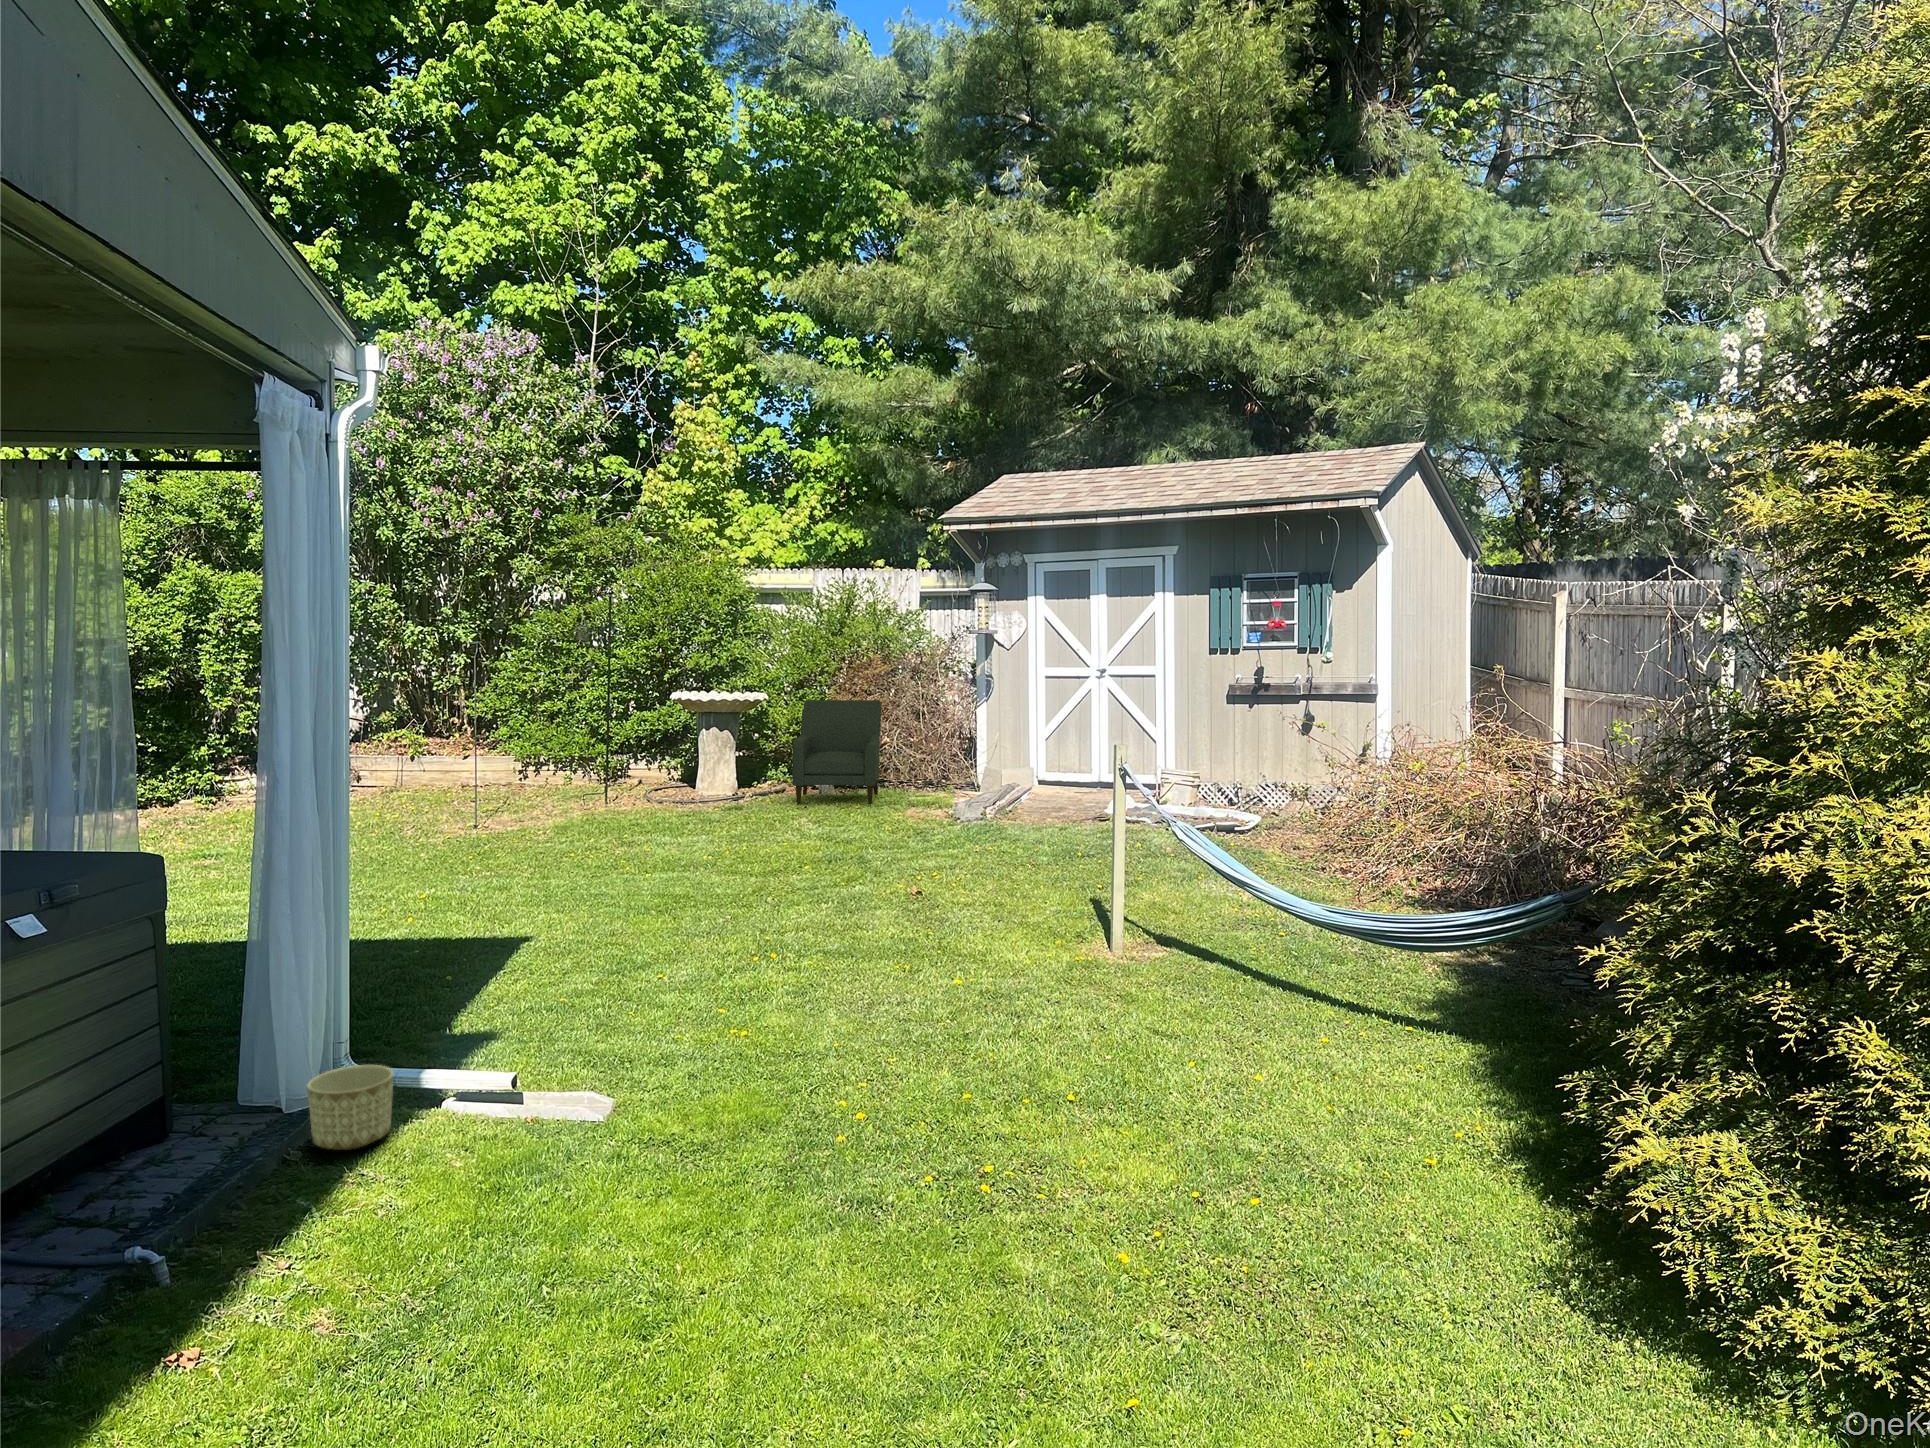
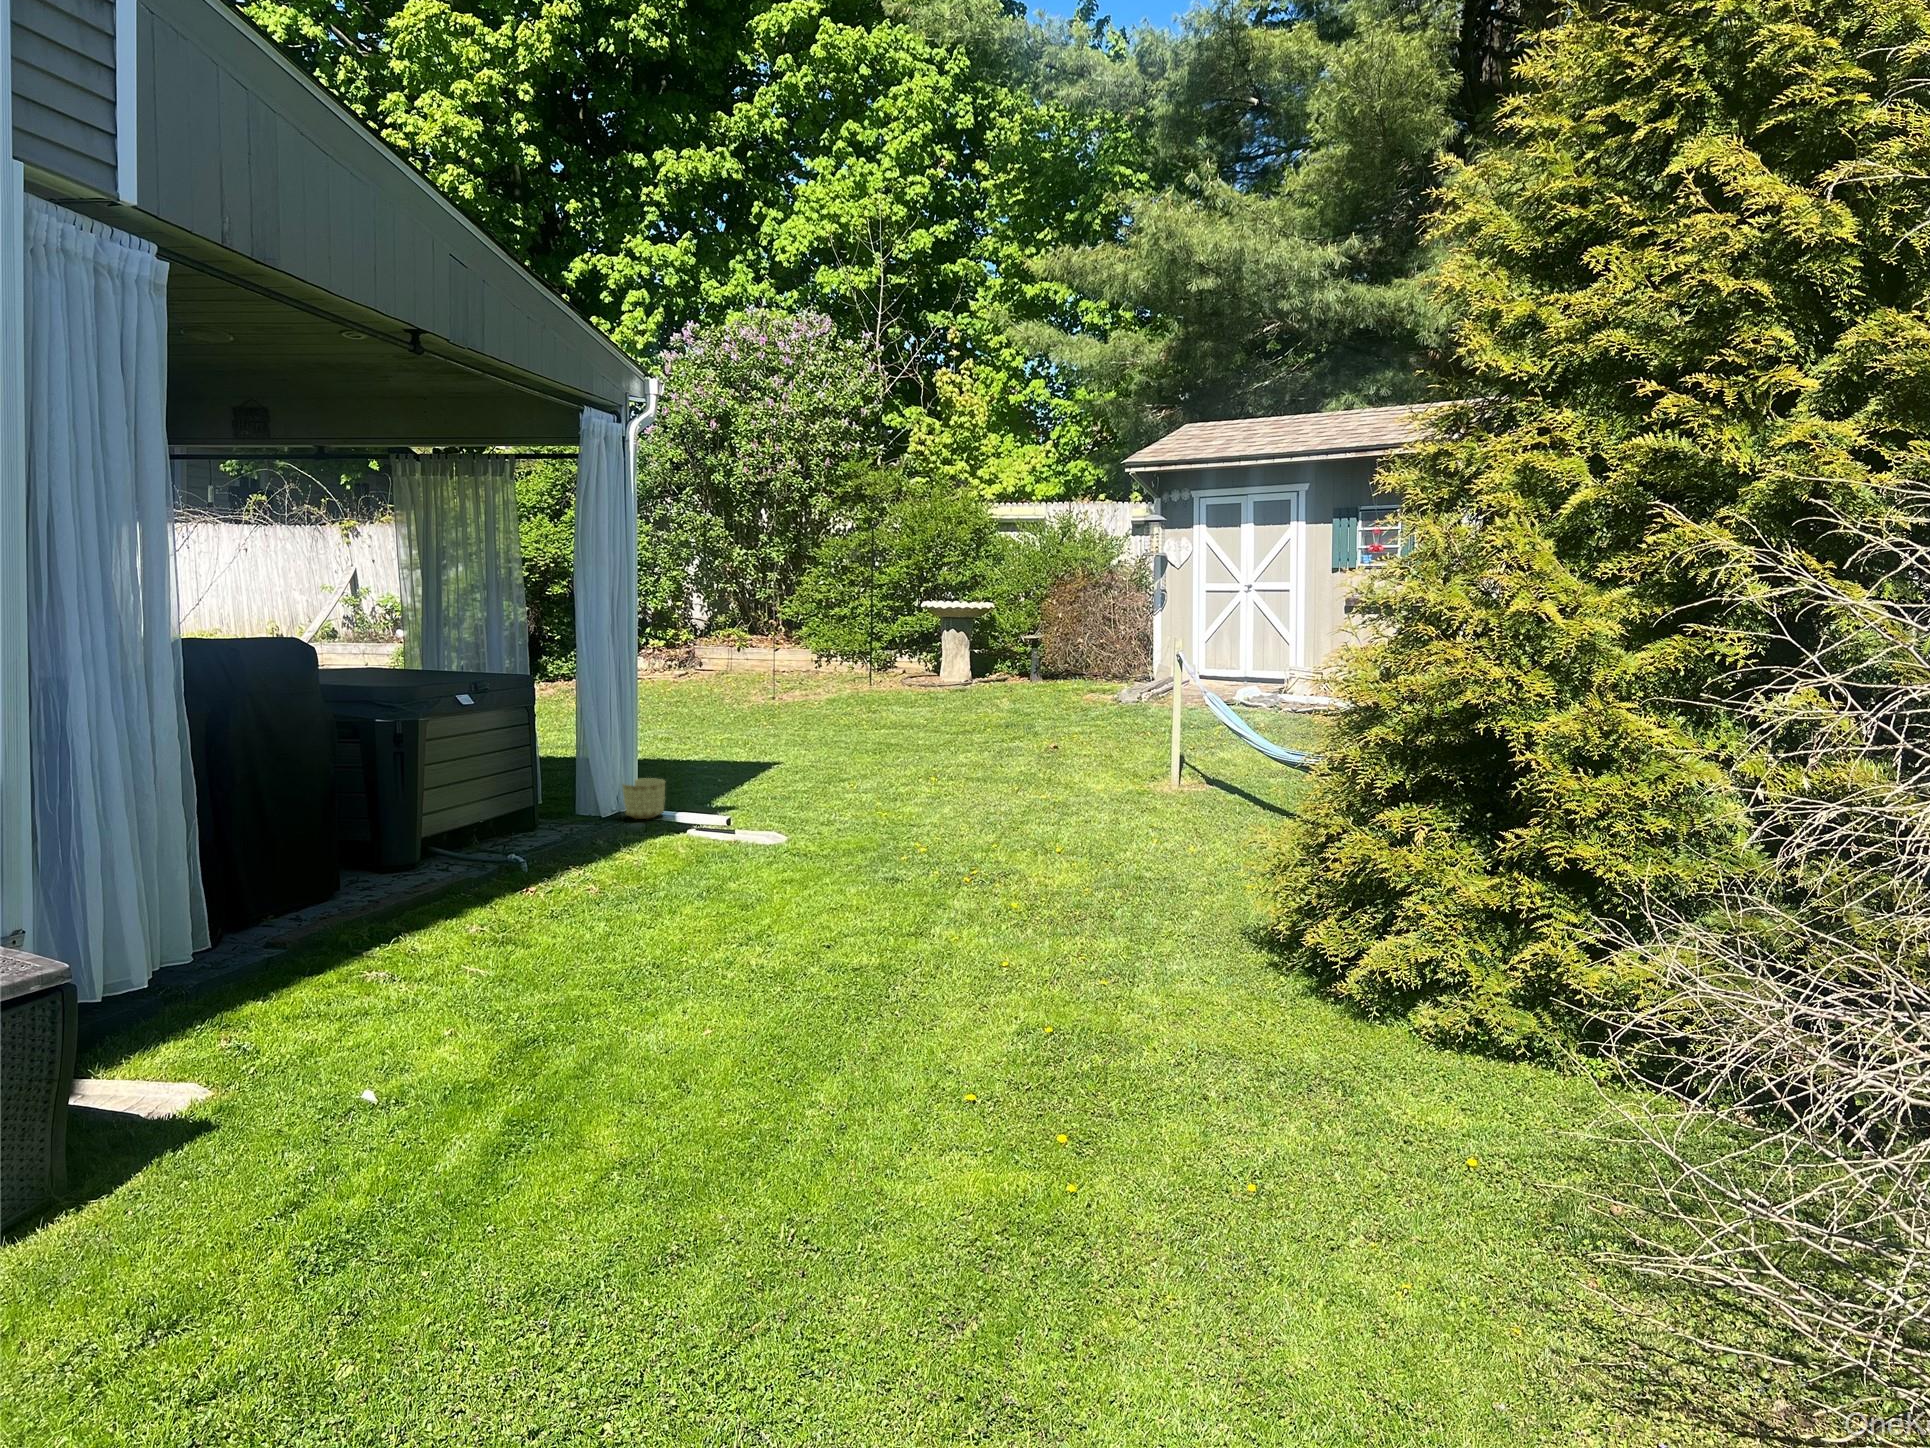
chair: present [792,700,882,804] -> none [1003,611,1082,694]

